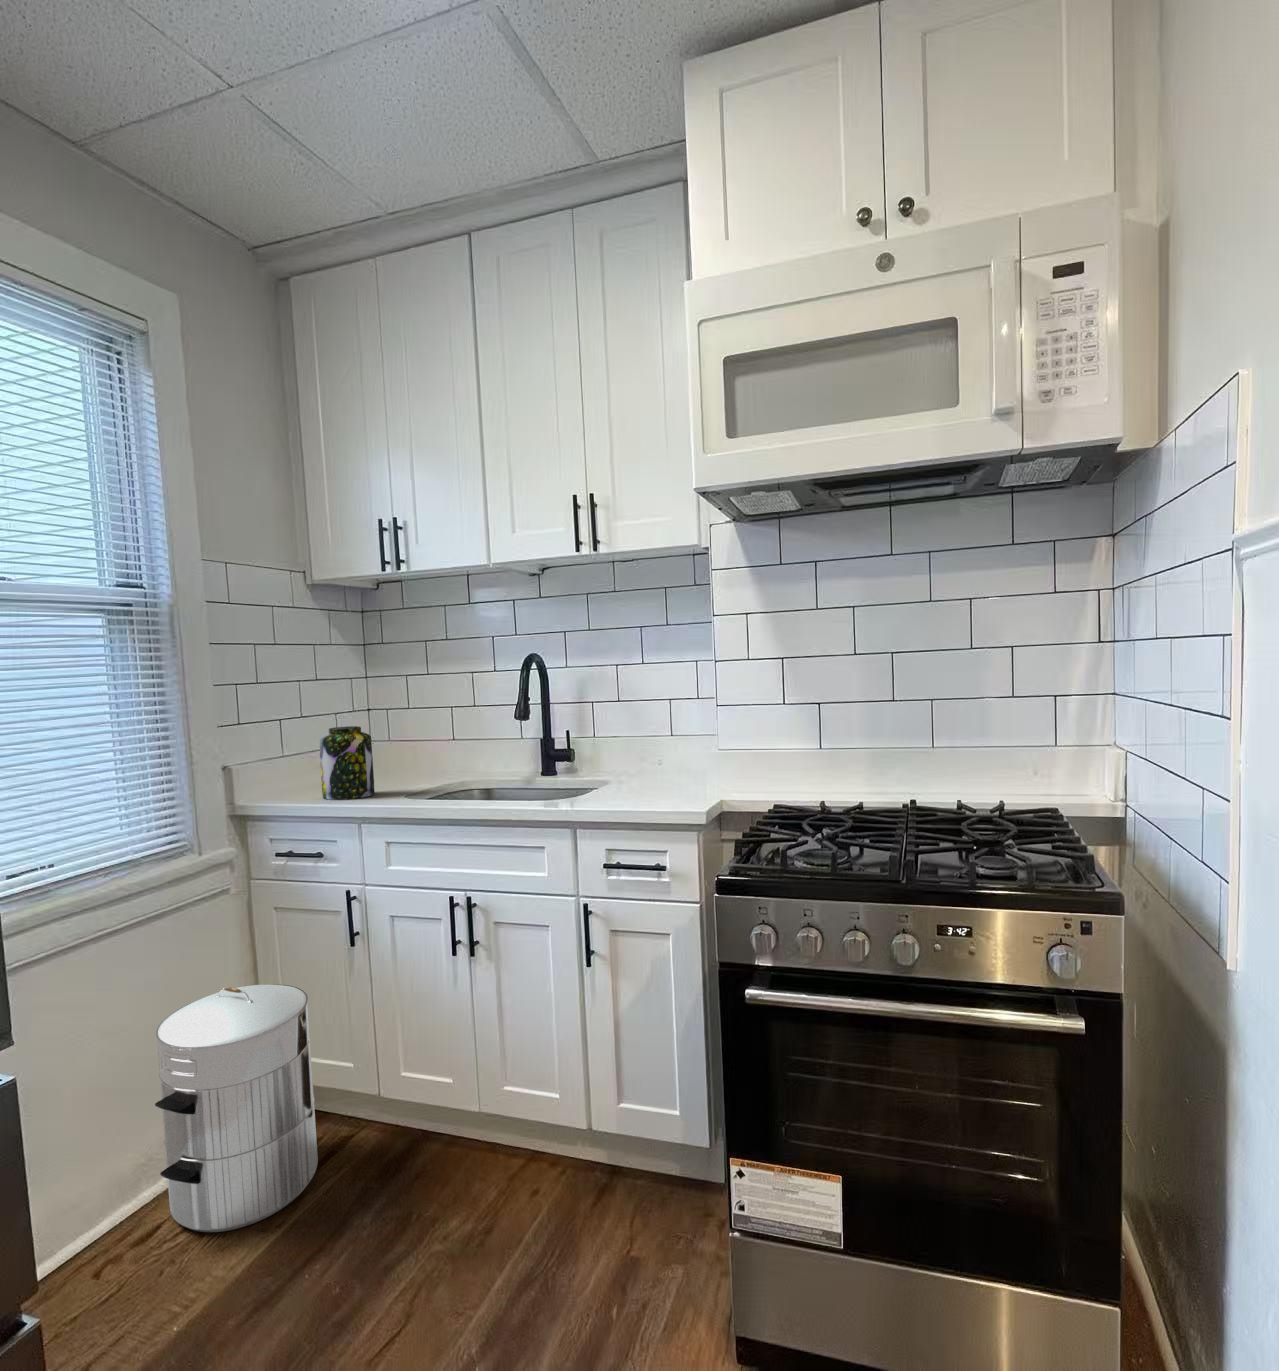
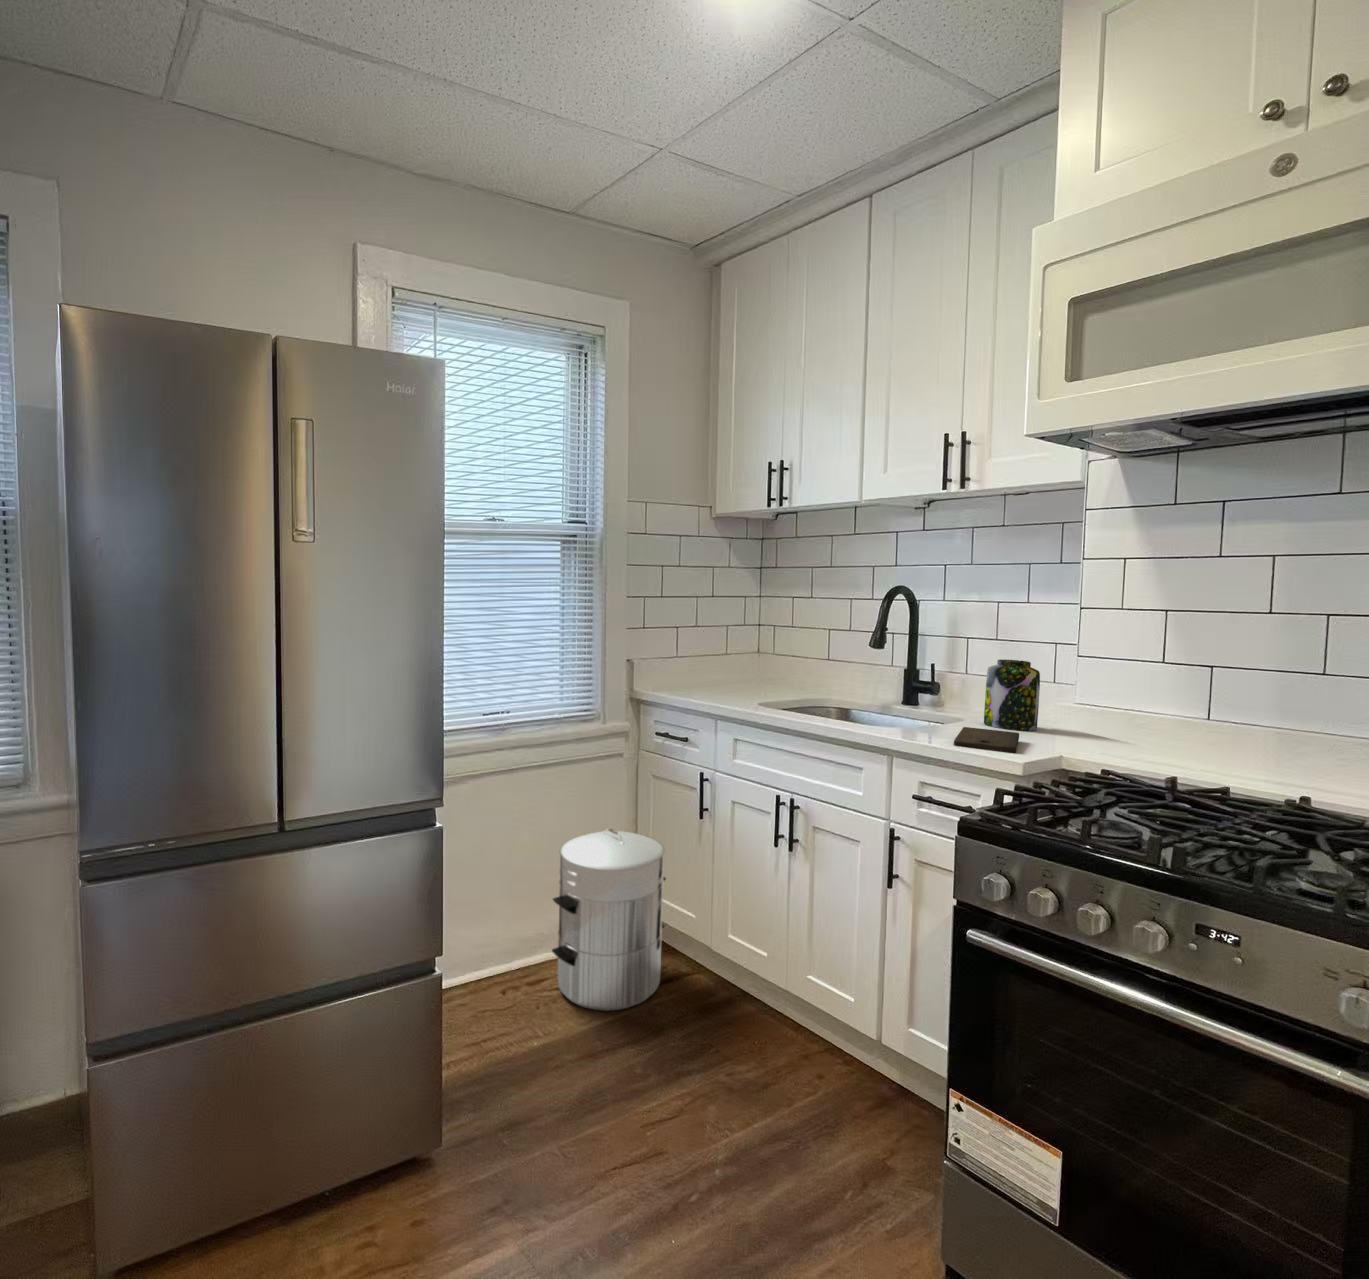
jar: present [320,726,375,800] -> present [984,660,1040,731]
cutting board: none [633,783,692,806] -> present [954,727,1019,753]

